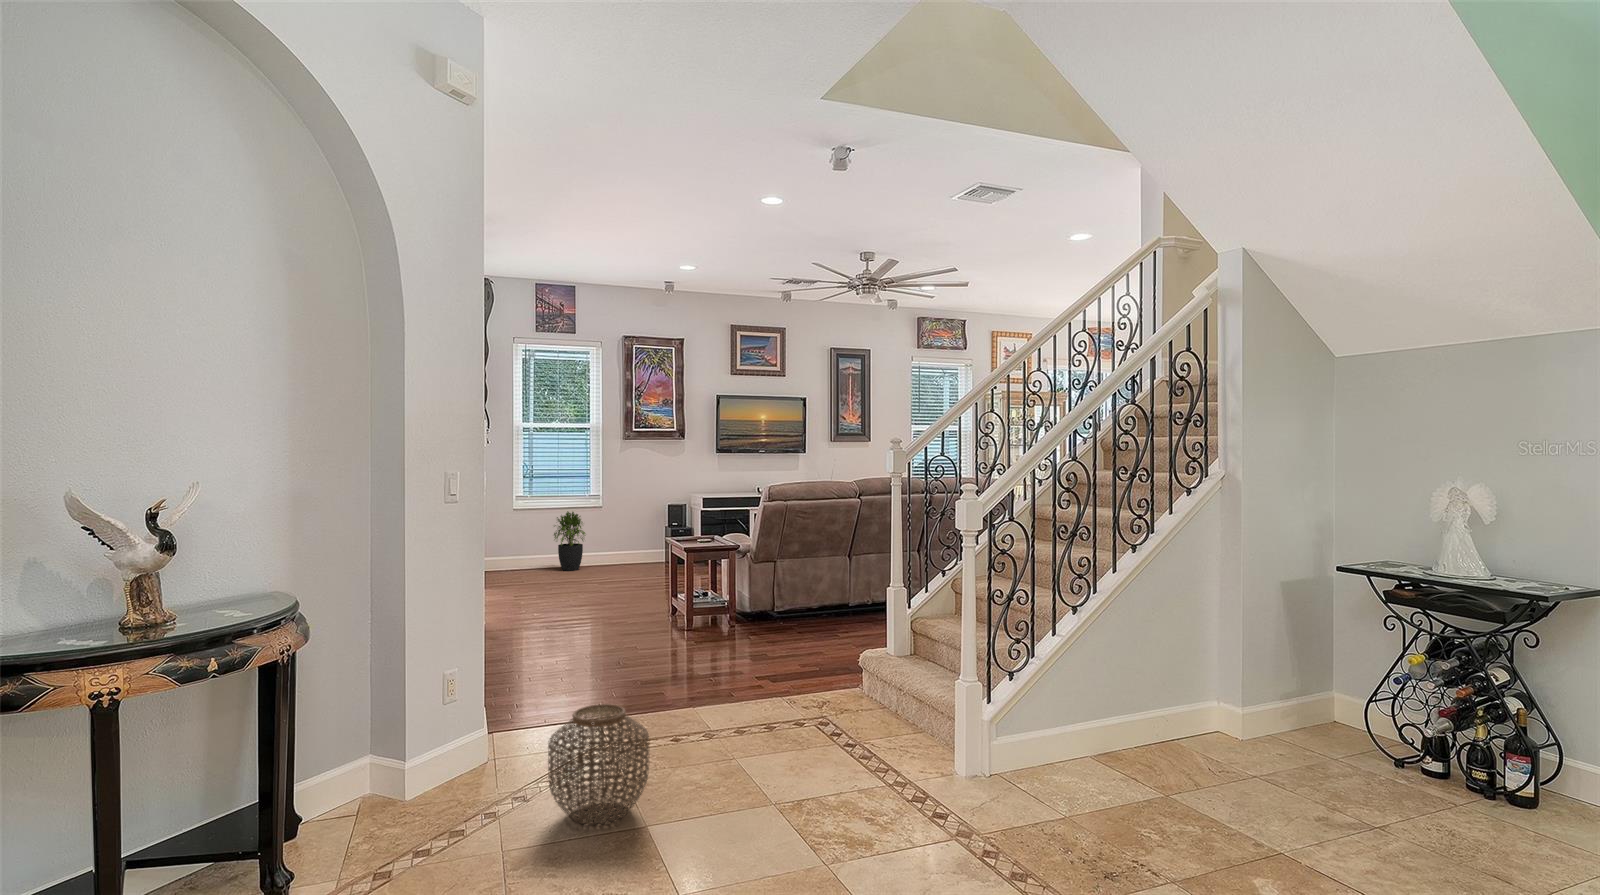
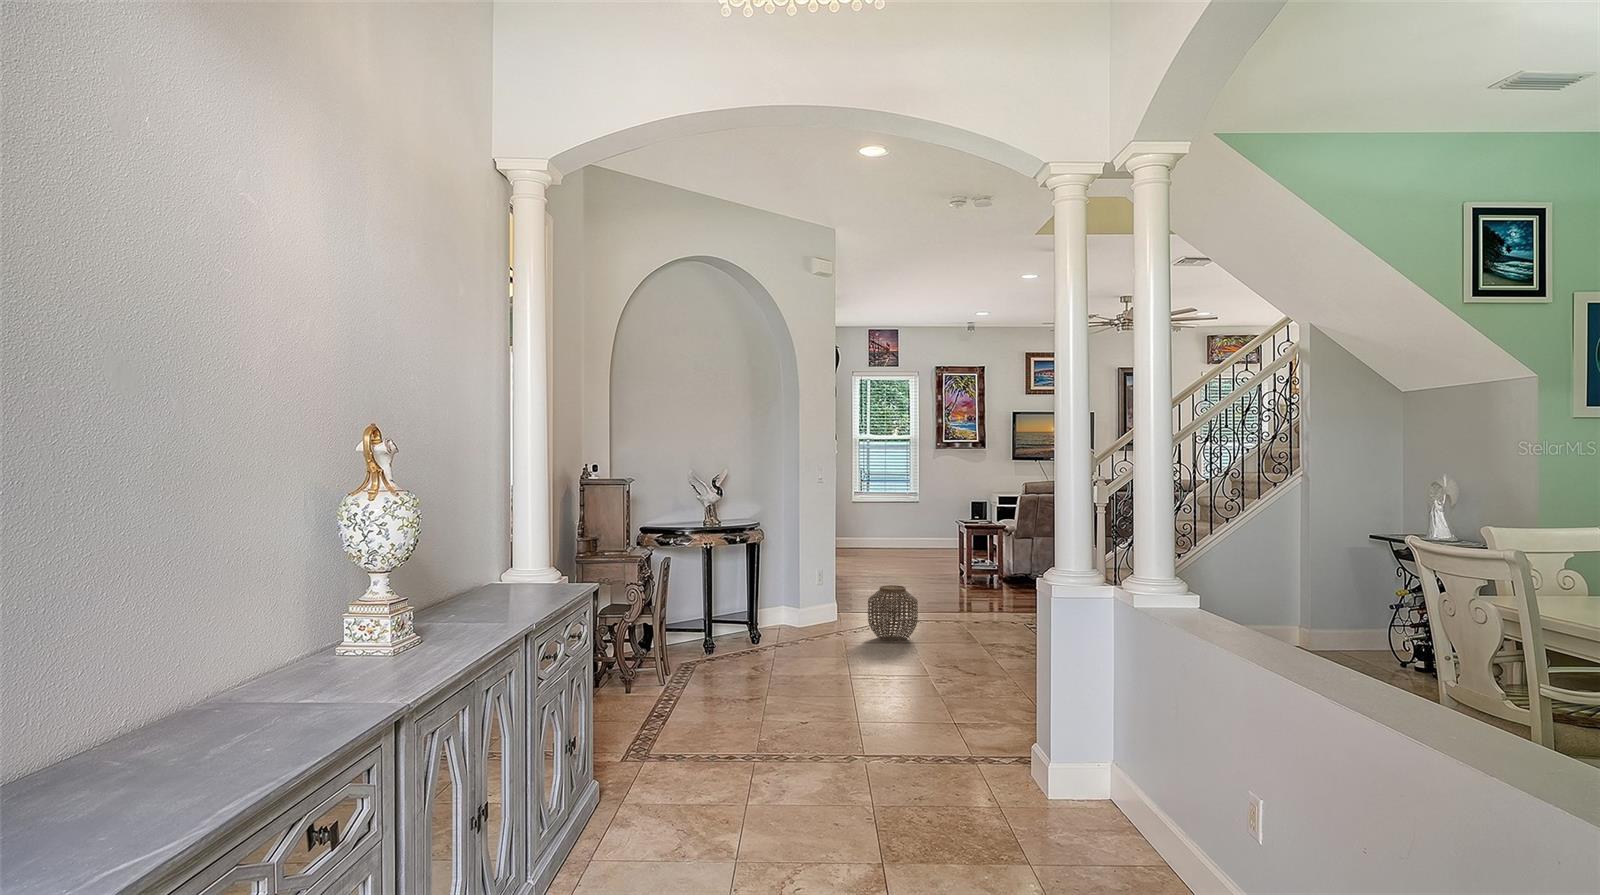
potted plant: present [554,511,585,571] -> none [881,501,907,546]

